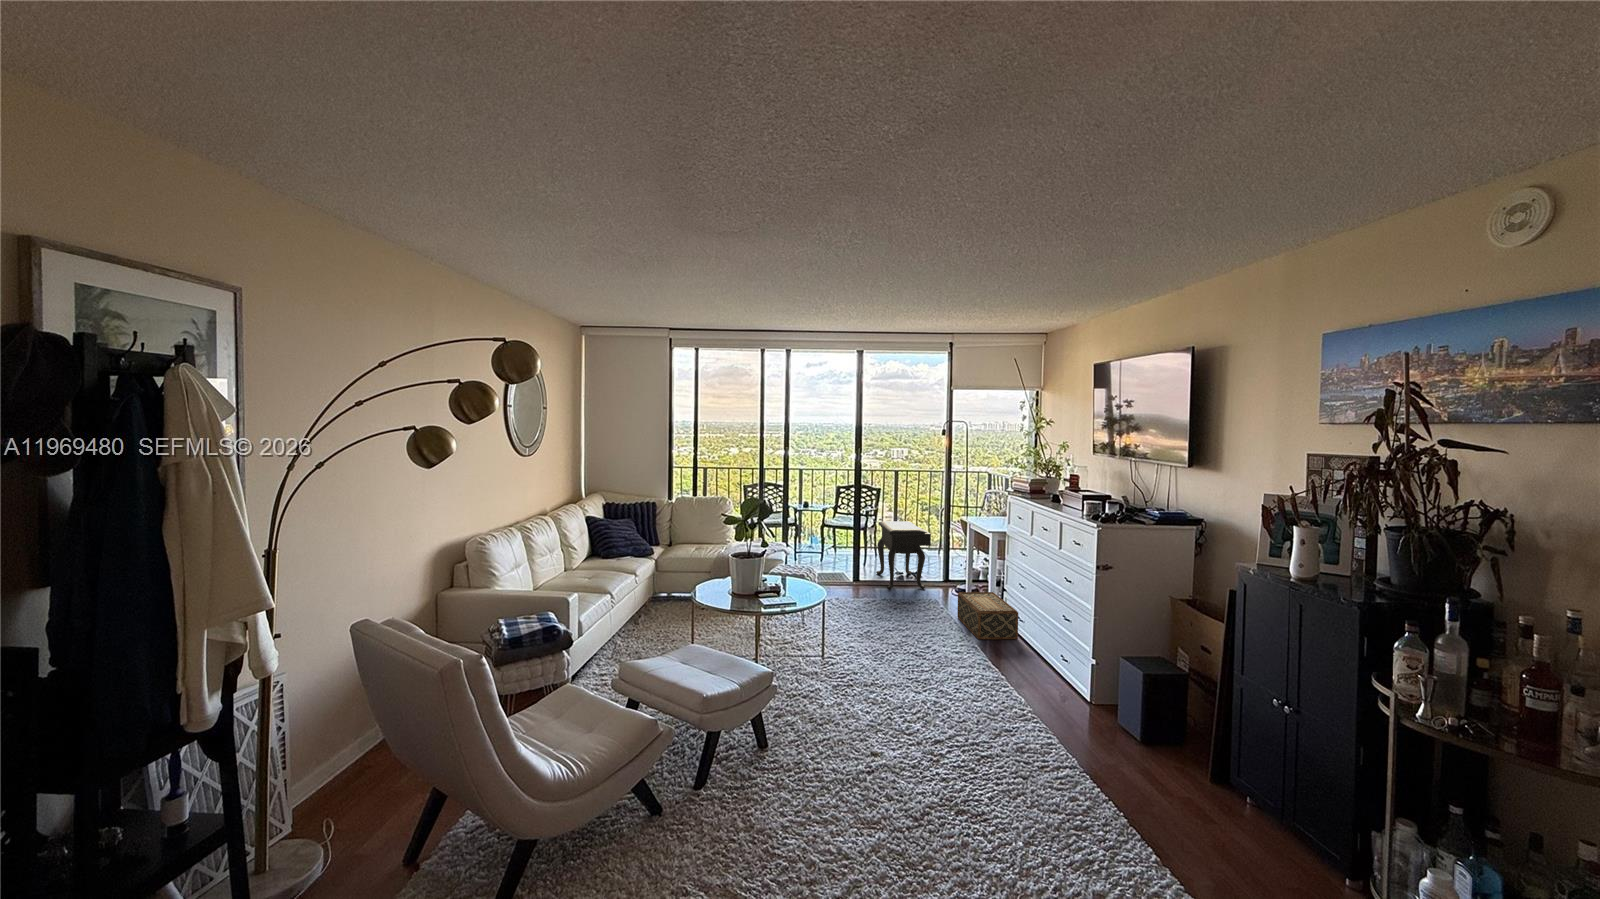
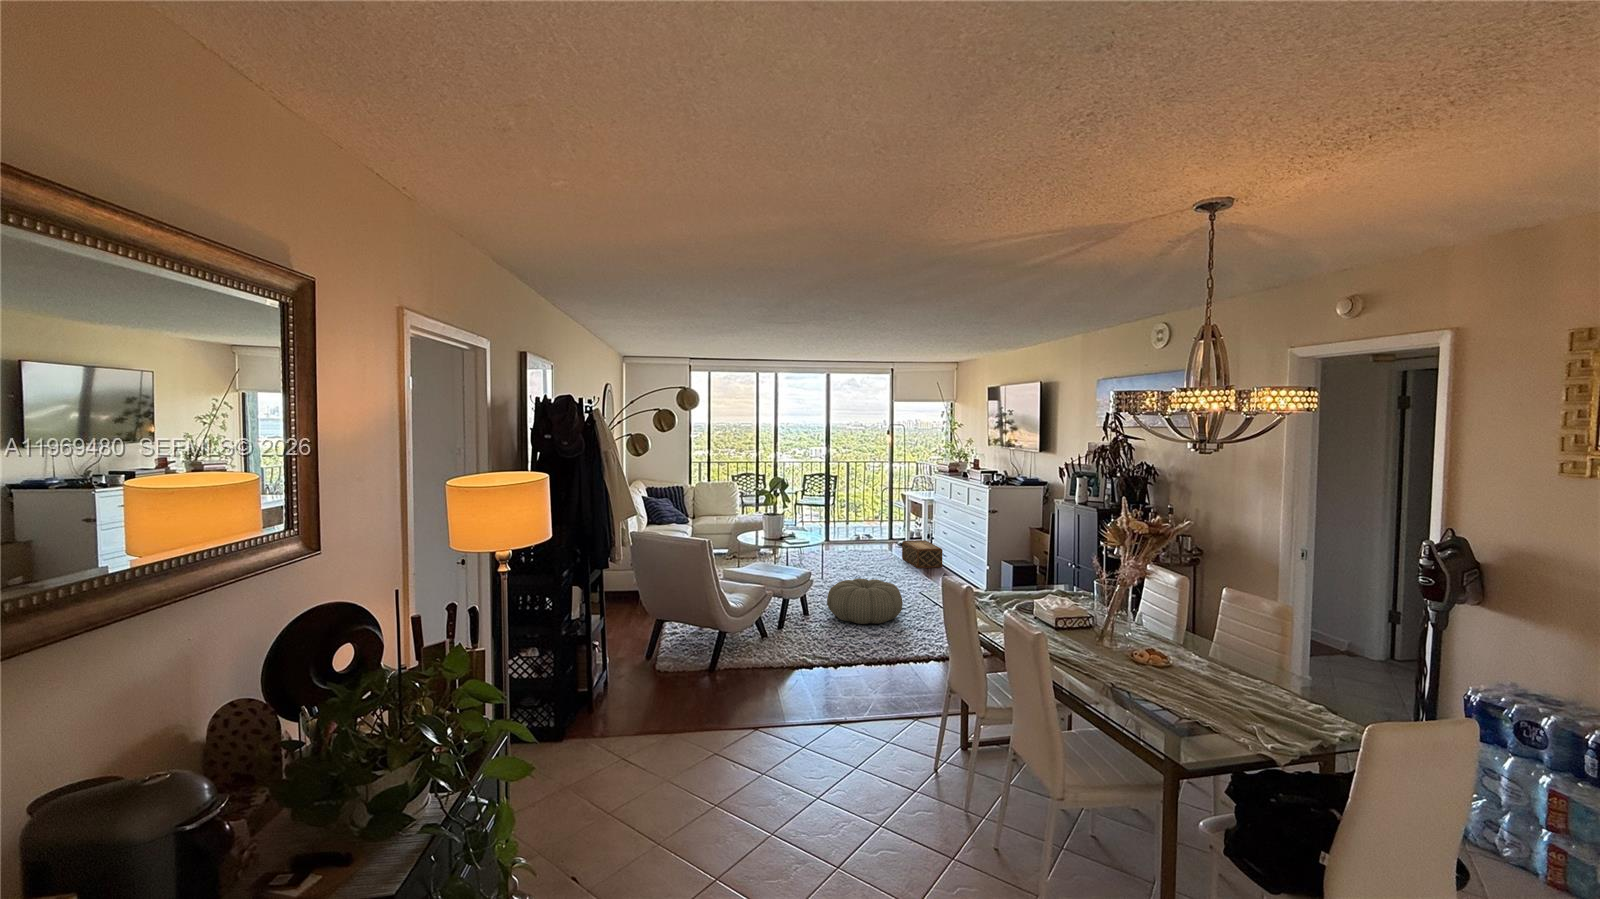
side table: present [876,521,931,589] -> none [839,498,880,545]
pouf: none [802,685,936,786] -> present [827,578,903,624]

